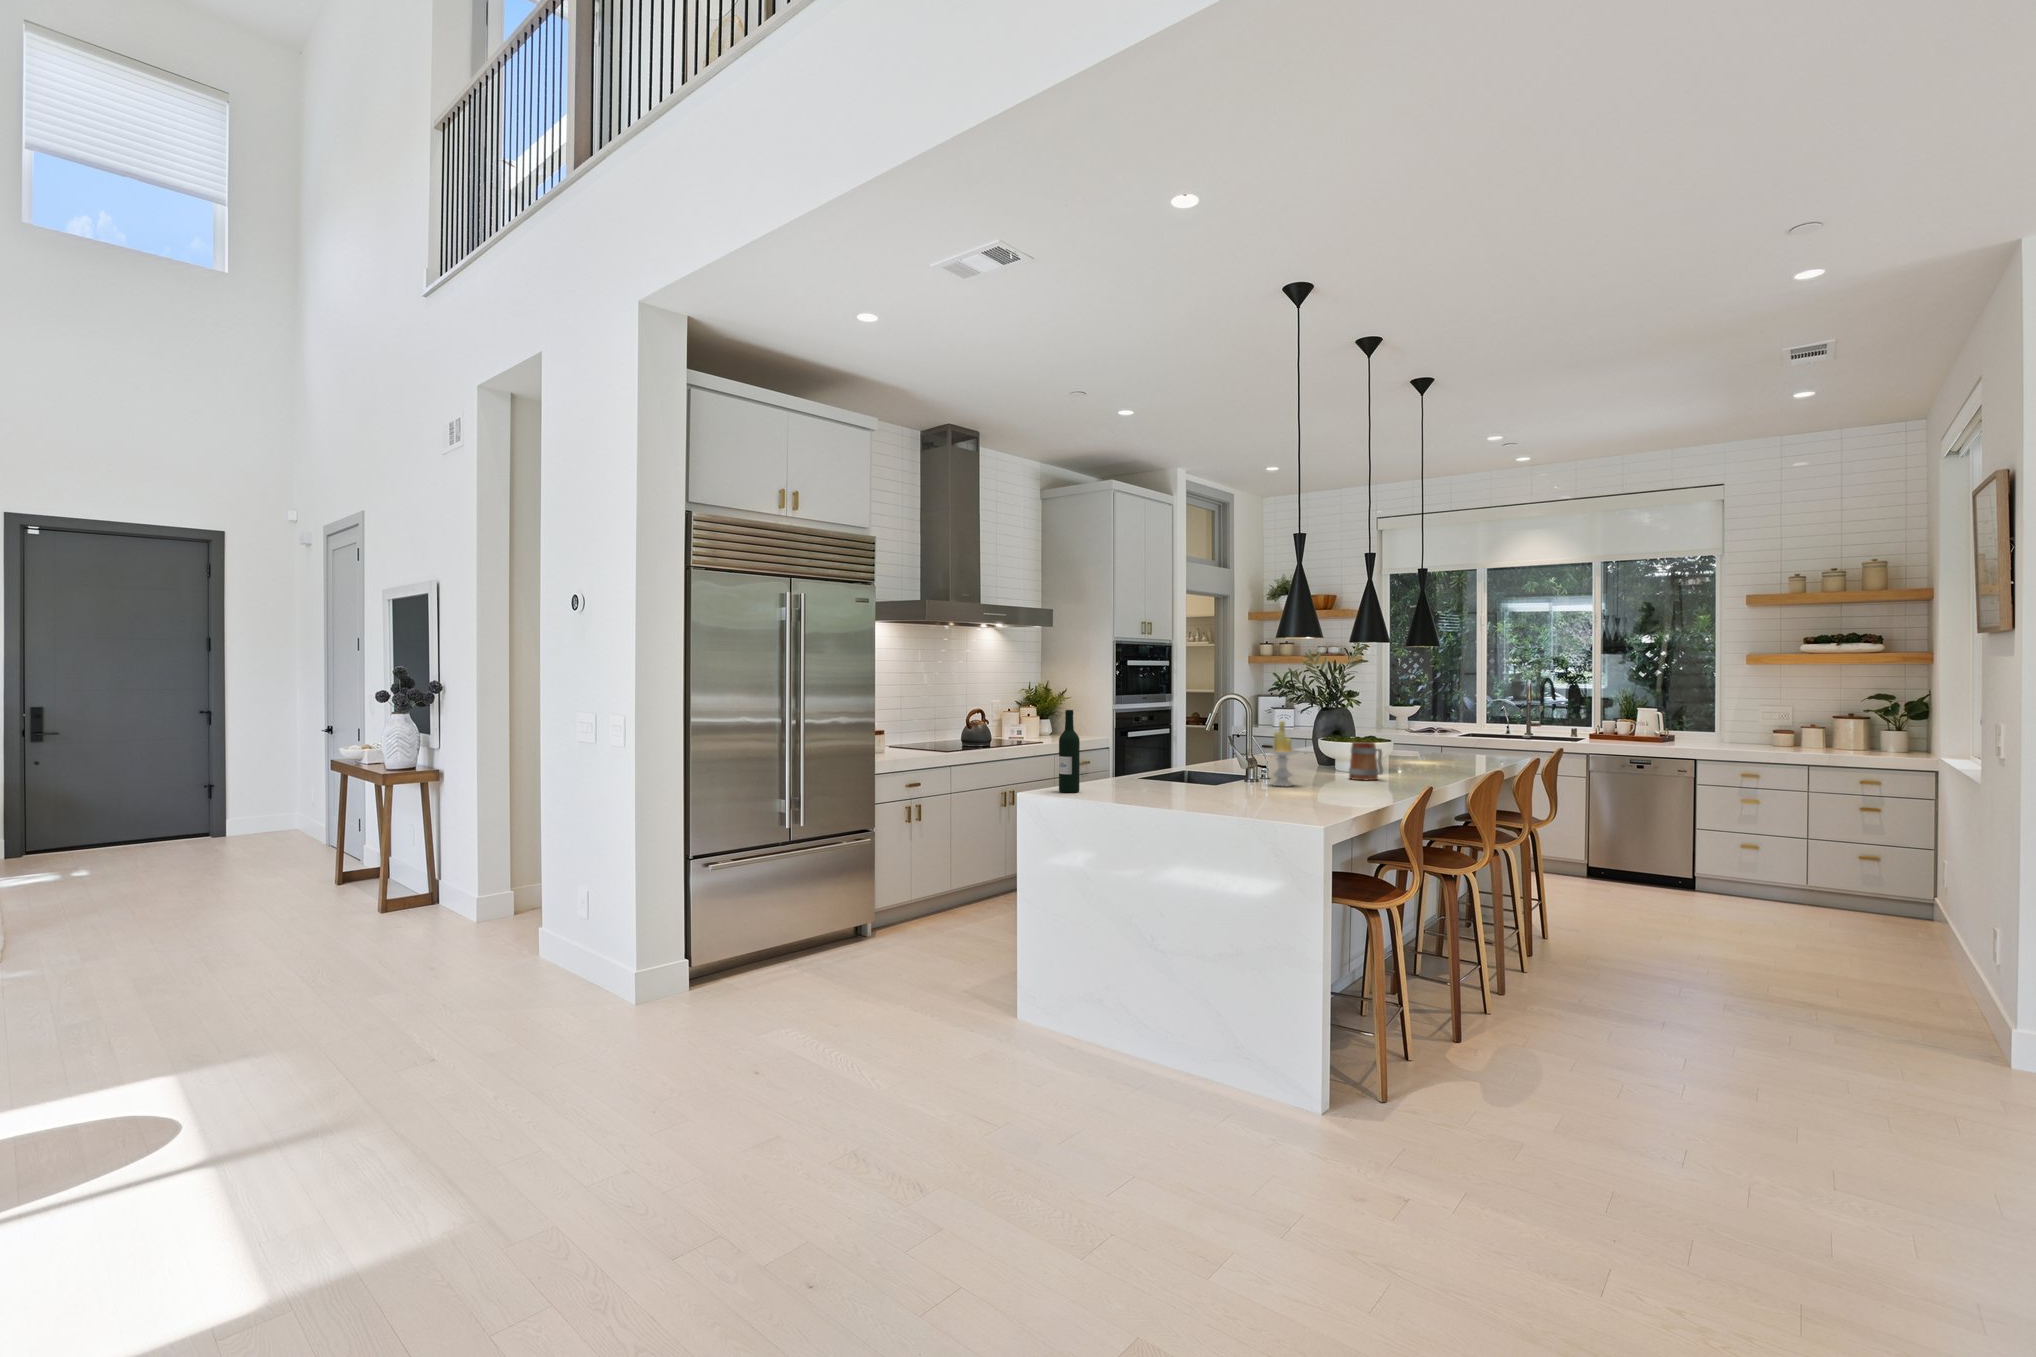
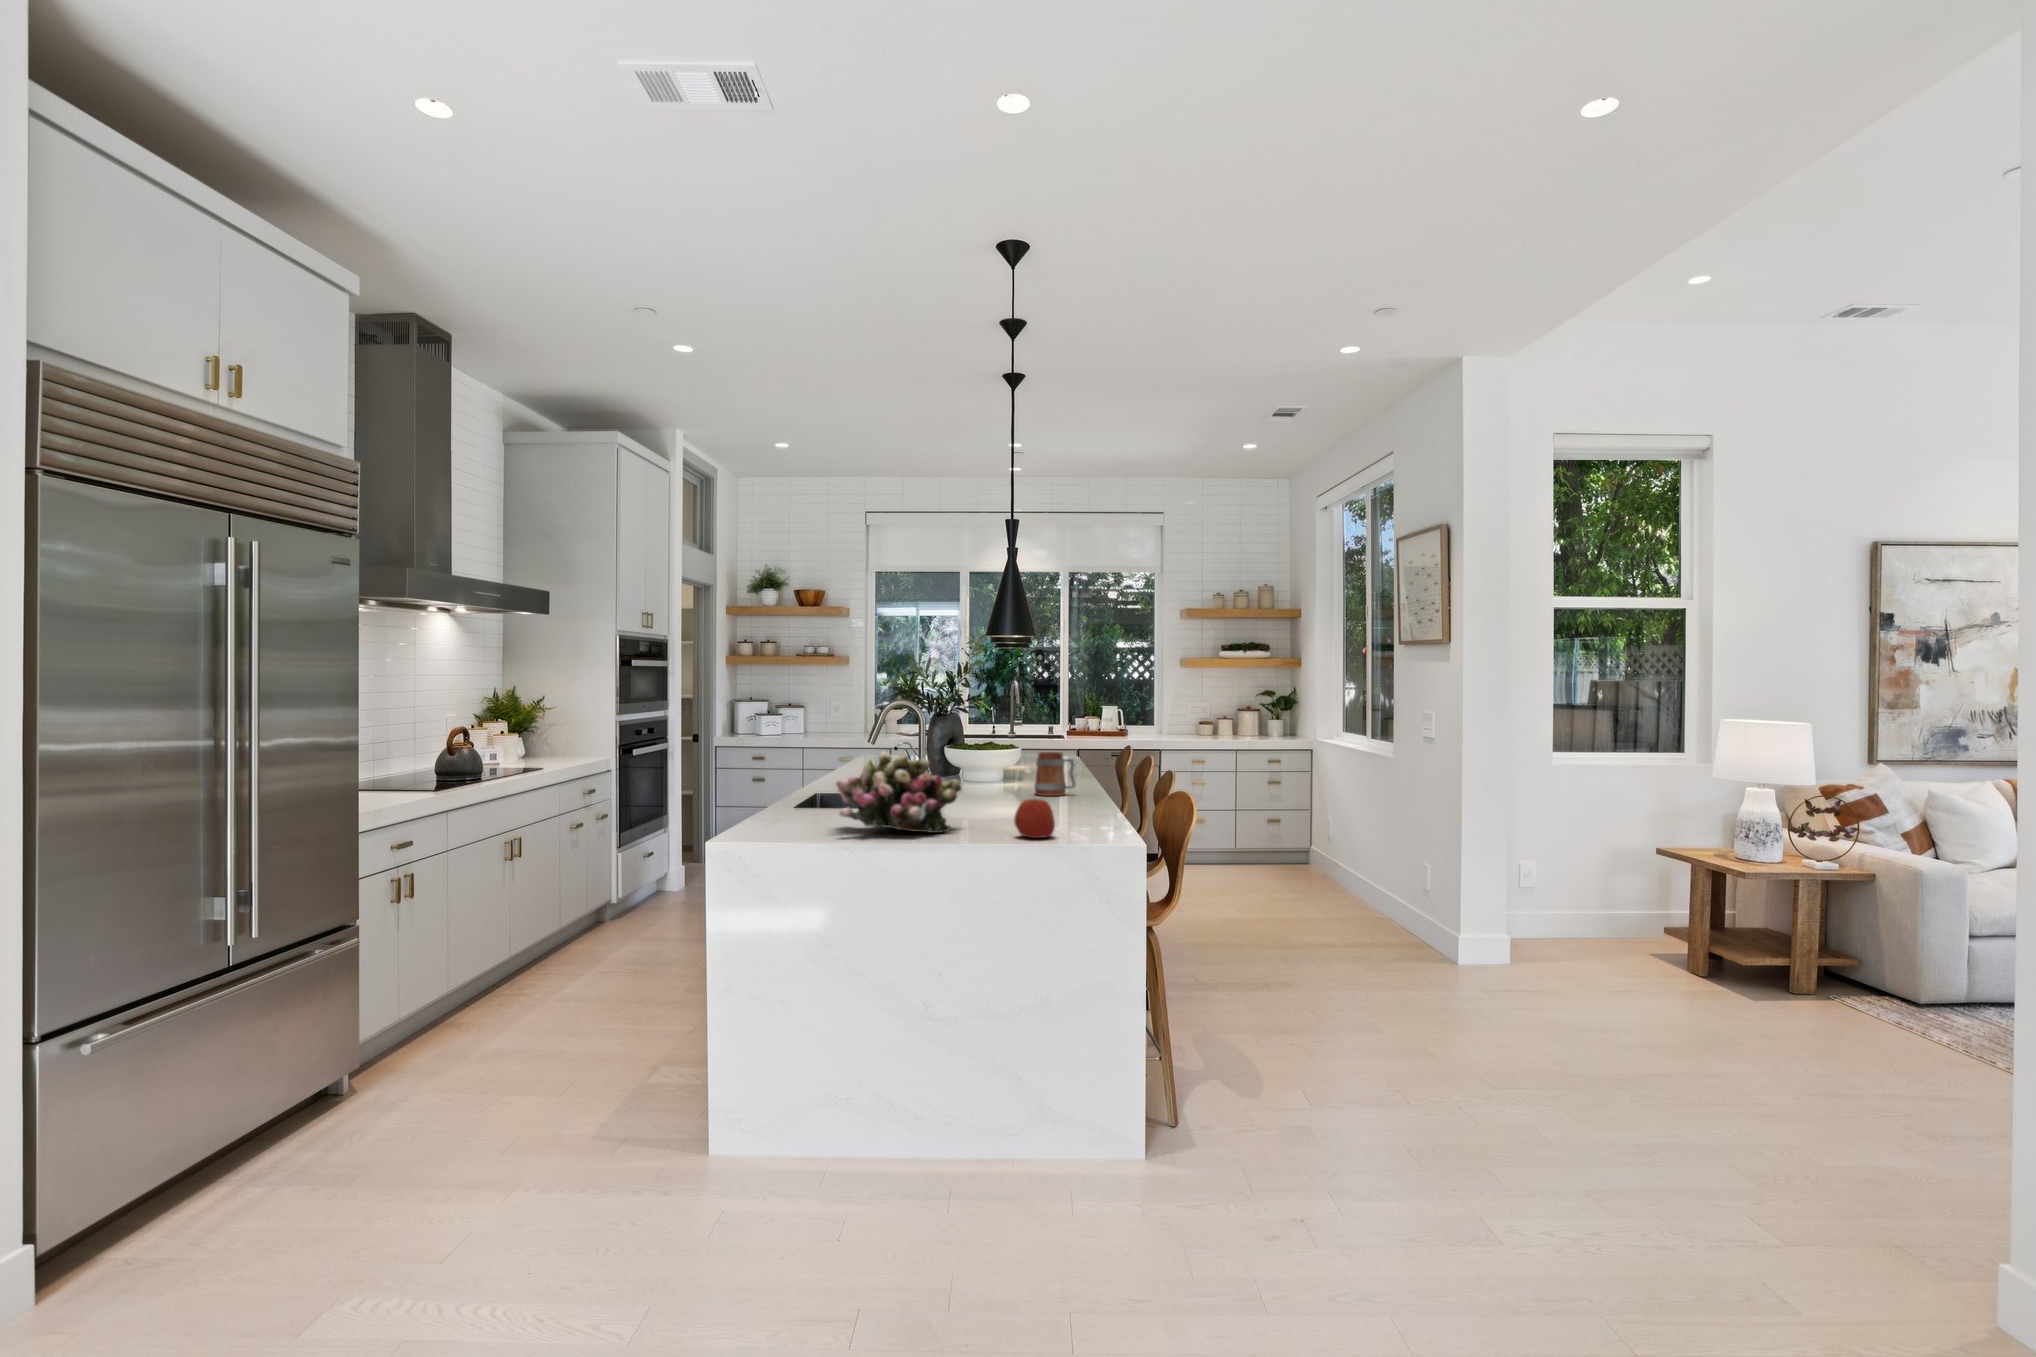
wine bottle: present [1059,710,1080,792] -> none [772,726,802,843]
candle: present [1267,721,1298,786] -> none [982,731,1021,811]
flower arrangement: none [1107,732,1208,795] -> present [836,752,961,833]
apple: none [1226,771,1258,803] -> present [1014,799,1055,838]

